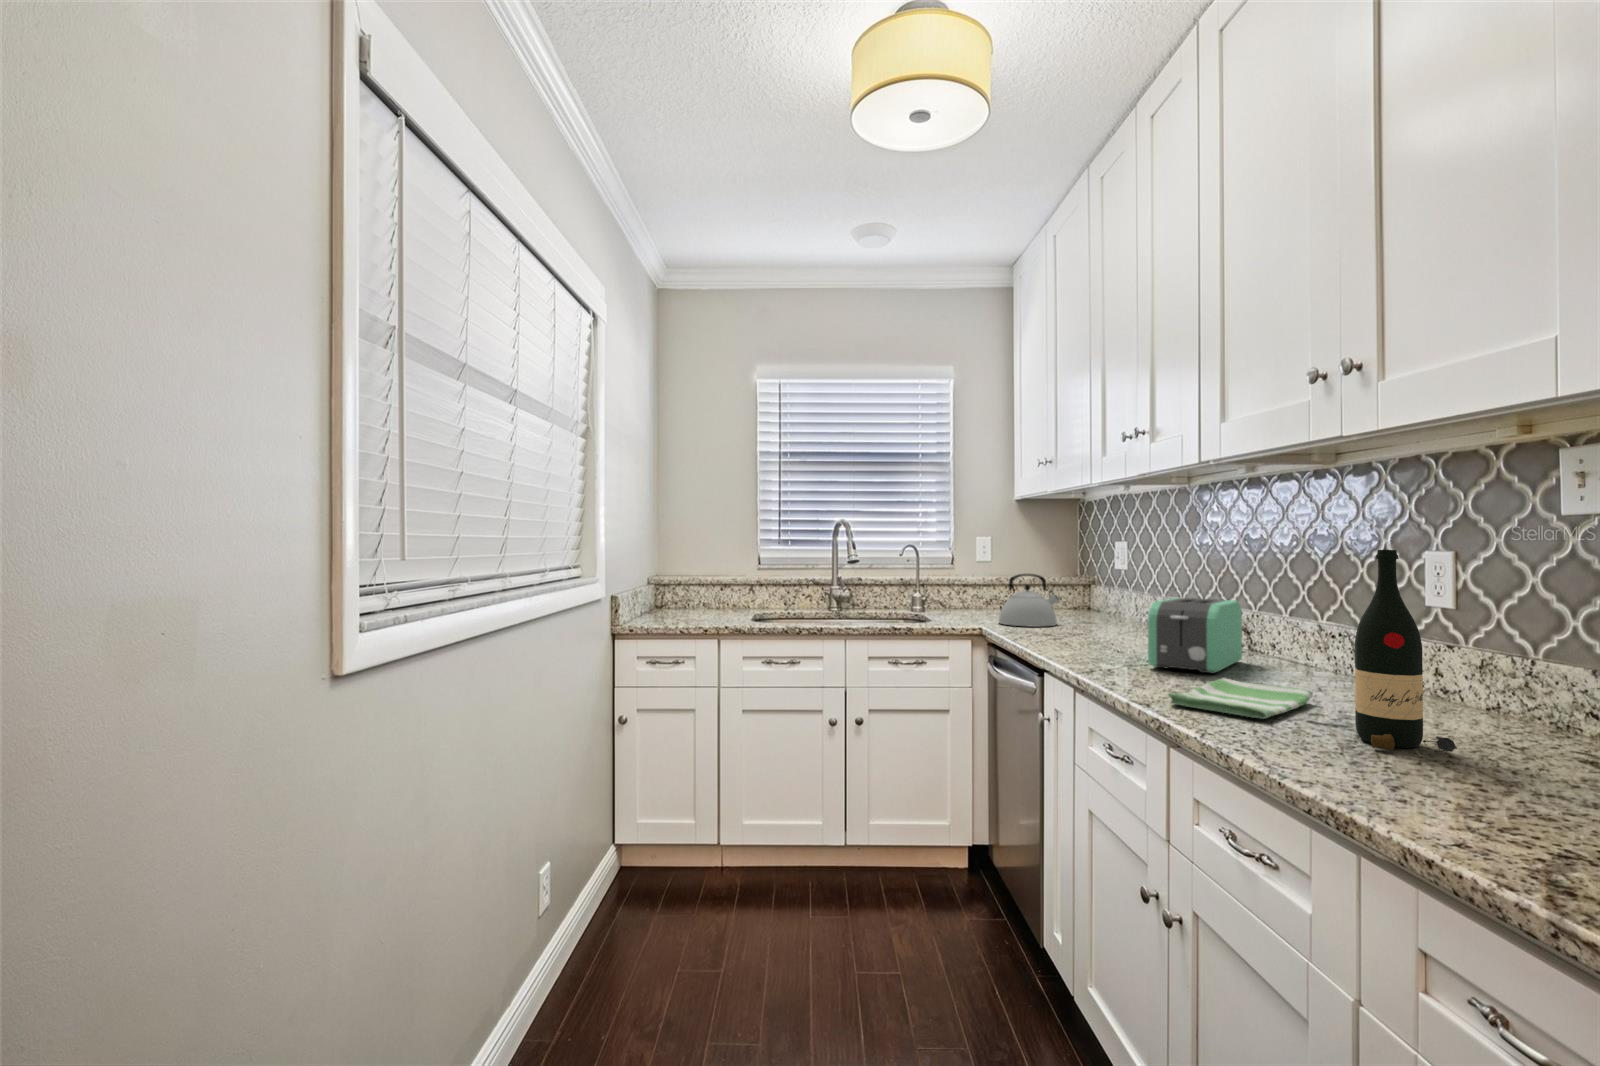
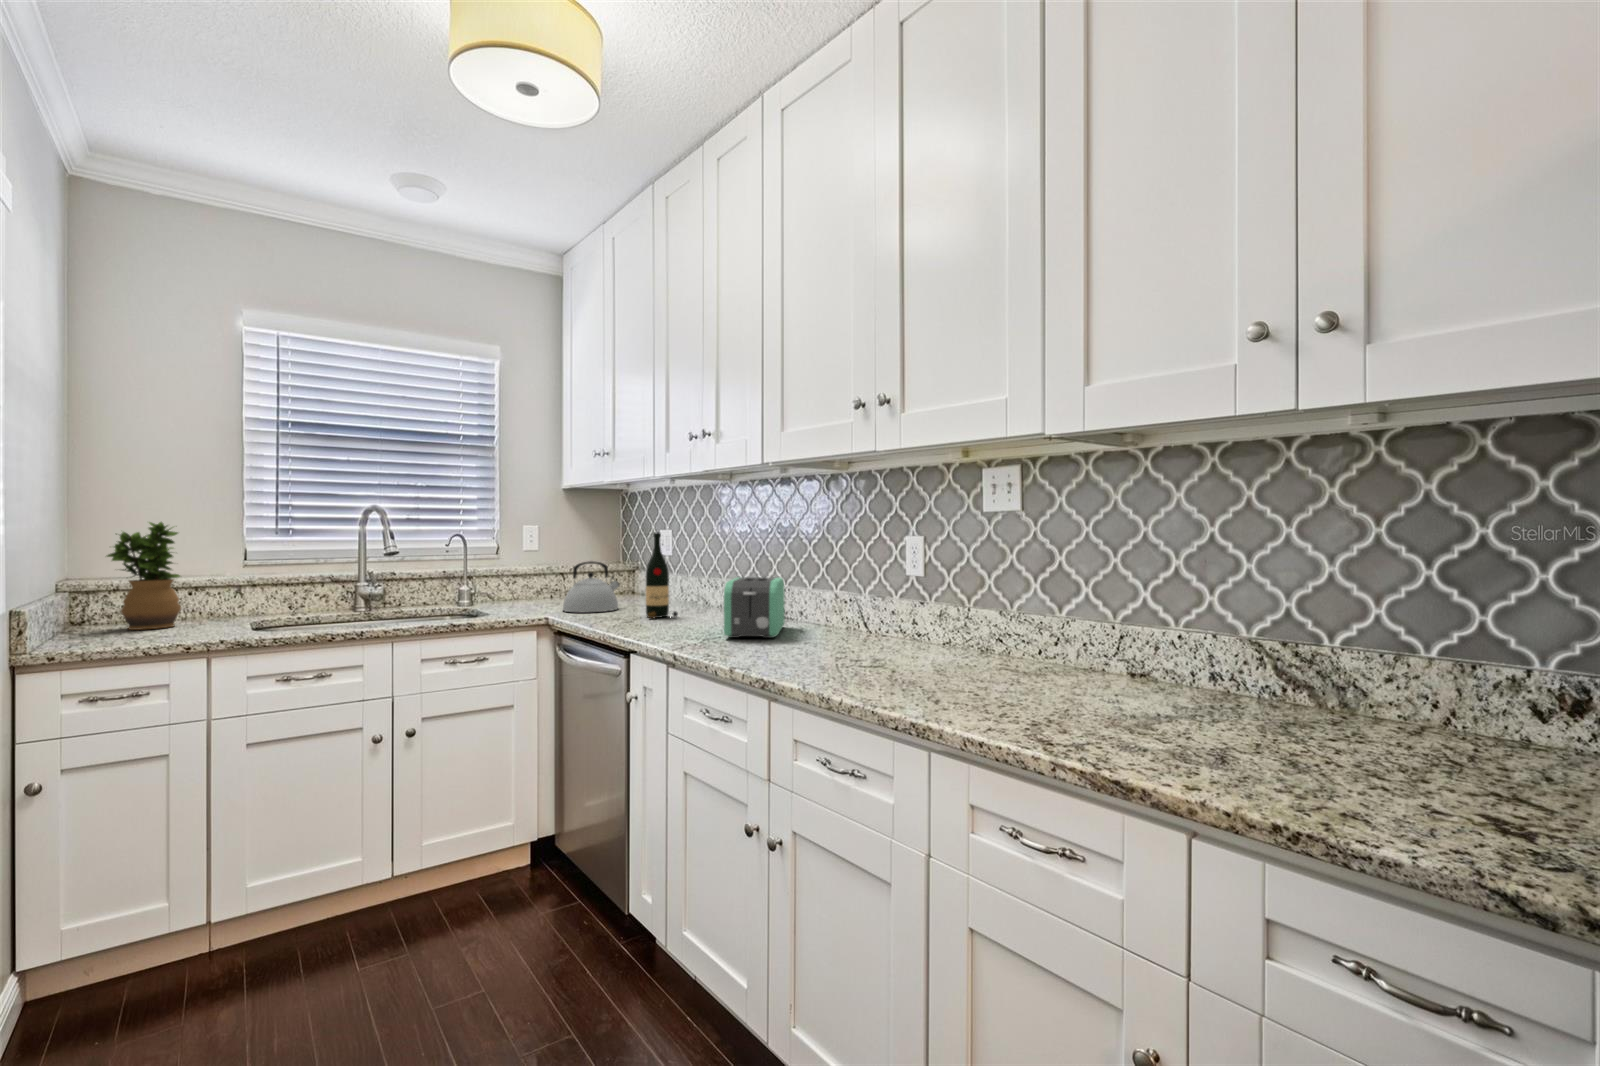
potted plant: none [676,534,718,614] -> present [107,522,181,630]
wine bottle: present [1355,550,1457,752] -> present [646,533,678,618]
dish towel: present [1168,678,1313,719] -> none [761,640,851,667]

